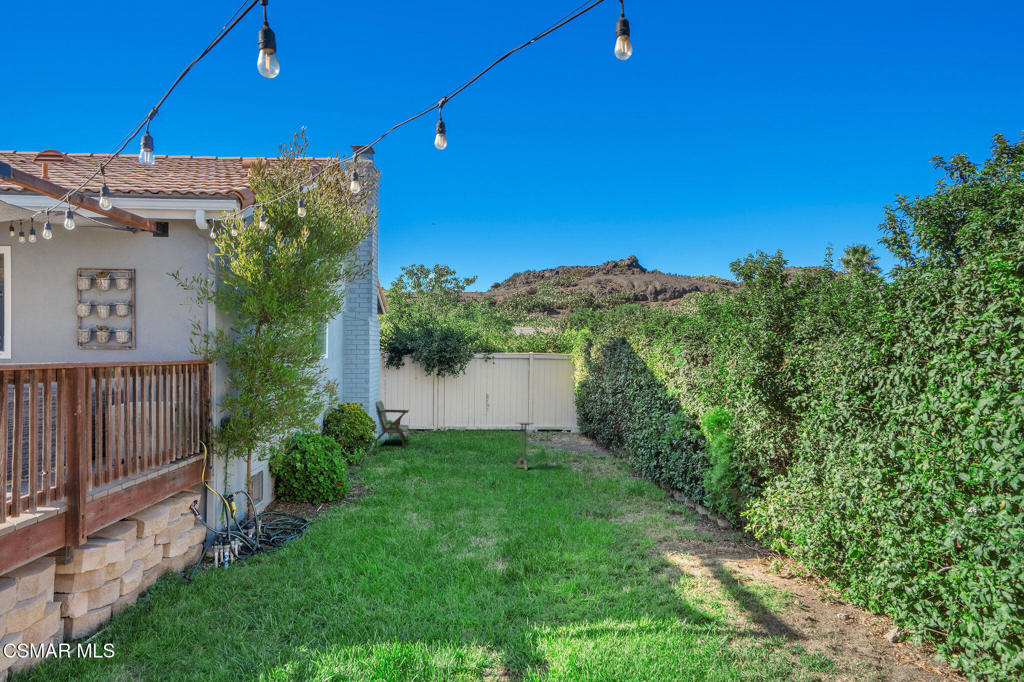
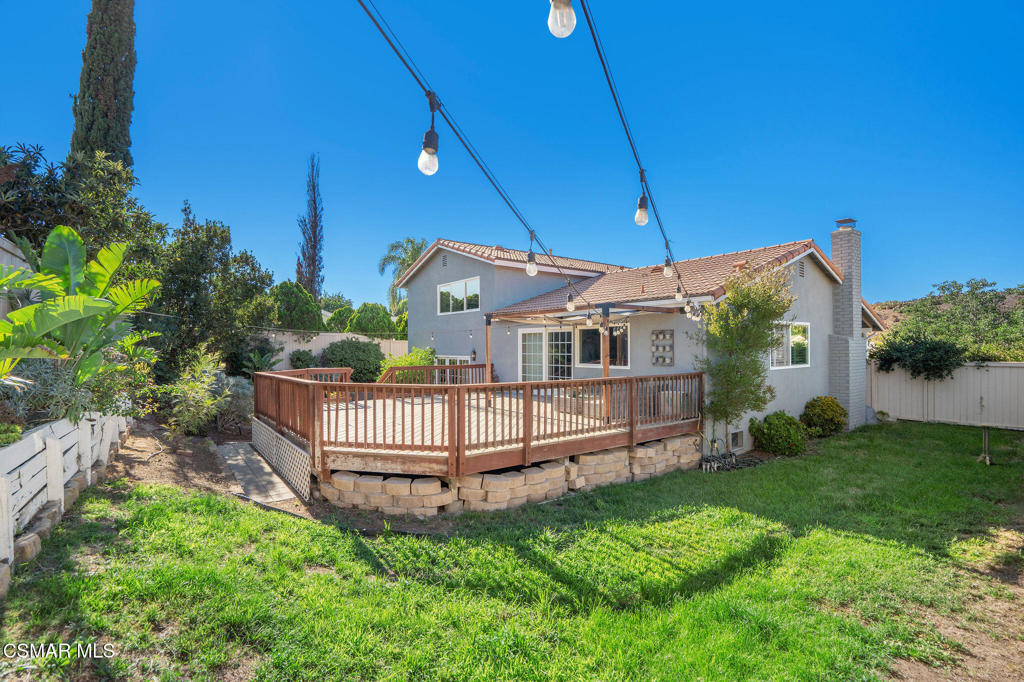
lounge chair: present [375,401,409,447] -> none [851,398,890,433]

